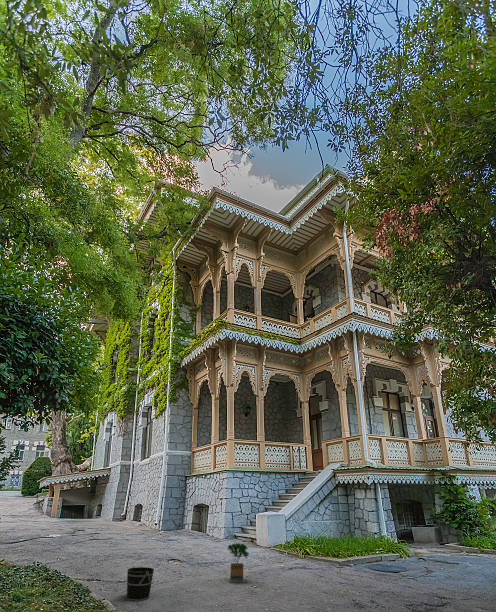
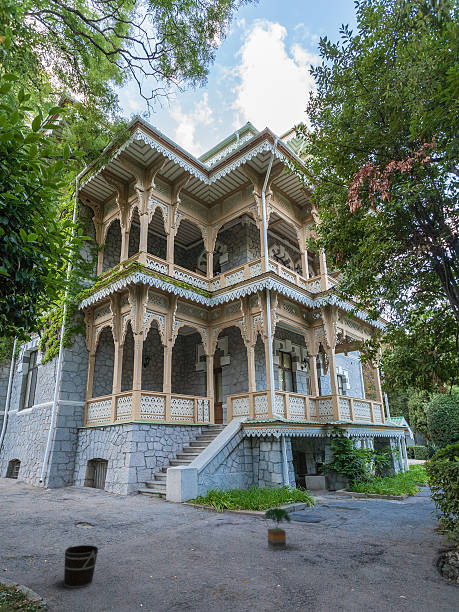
potted tree: present [228,543,249,583] -> present [266,508,291,550]

